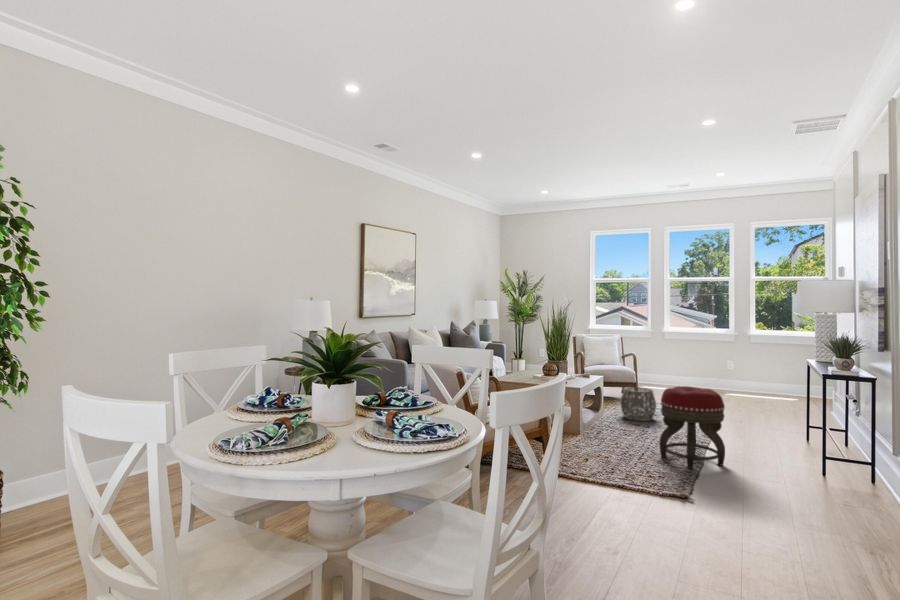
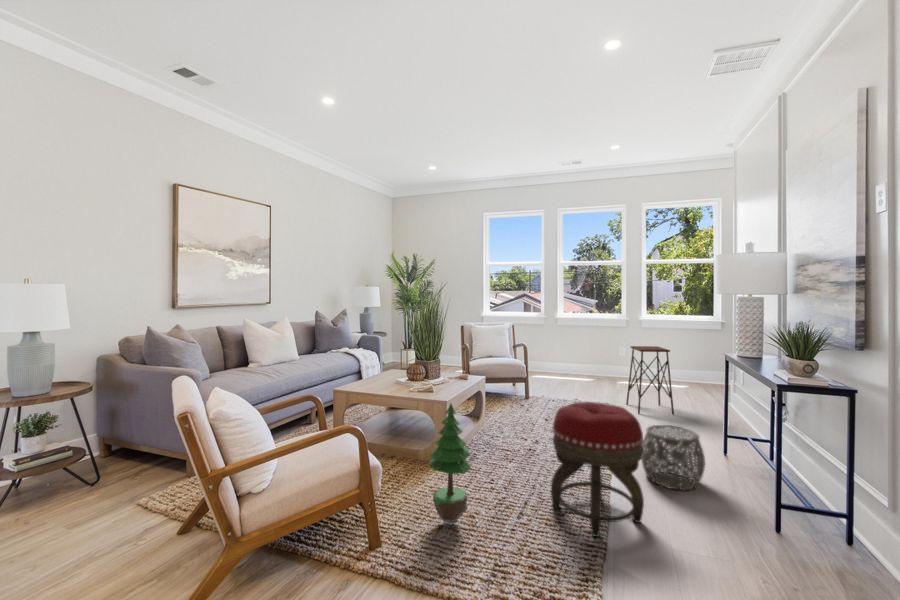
side table: none [729,357,773,417] -> present [626,346,674,414]
potted tree: none [577,380,607,459] -> present [428,404,471,523]
woven basket: present [620,387,656,421] -> present [641,425,705,491]

